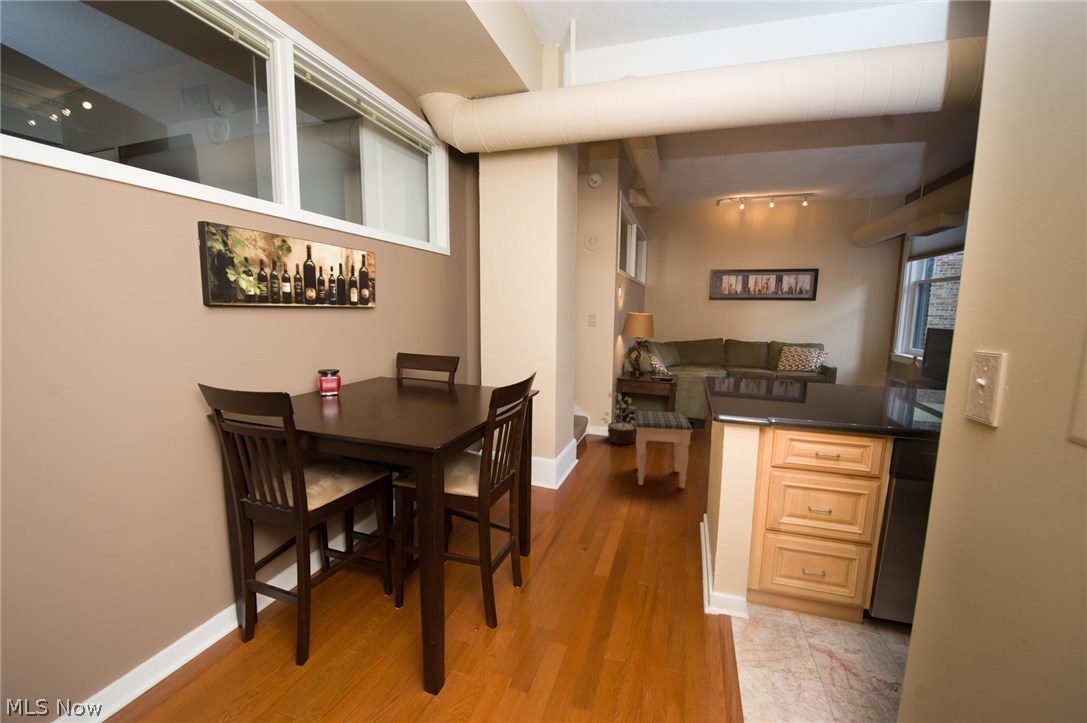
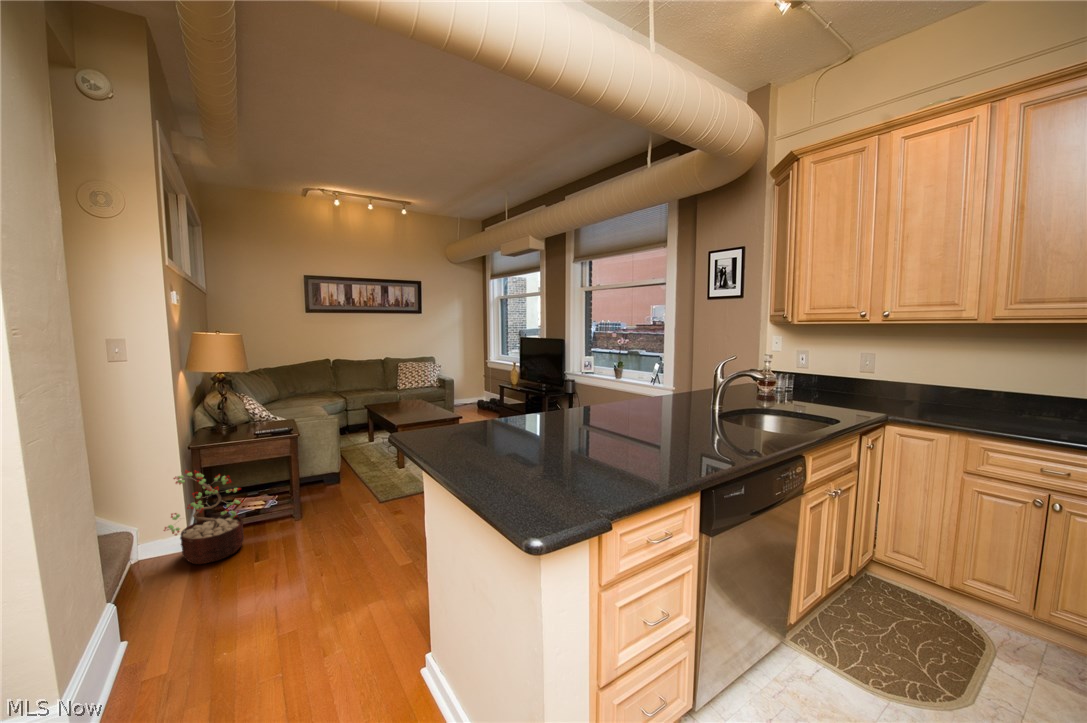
footstool: present [635,411,693,488] -> none [251,481,371,638]

